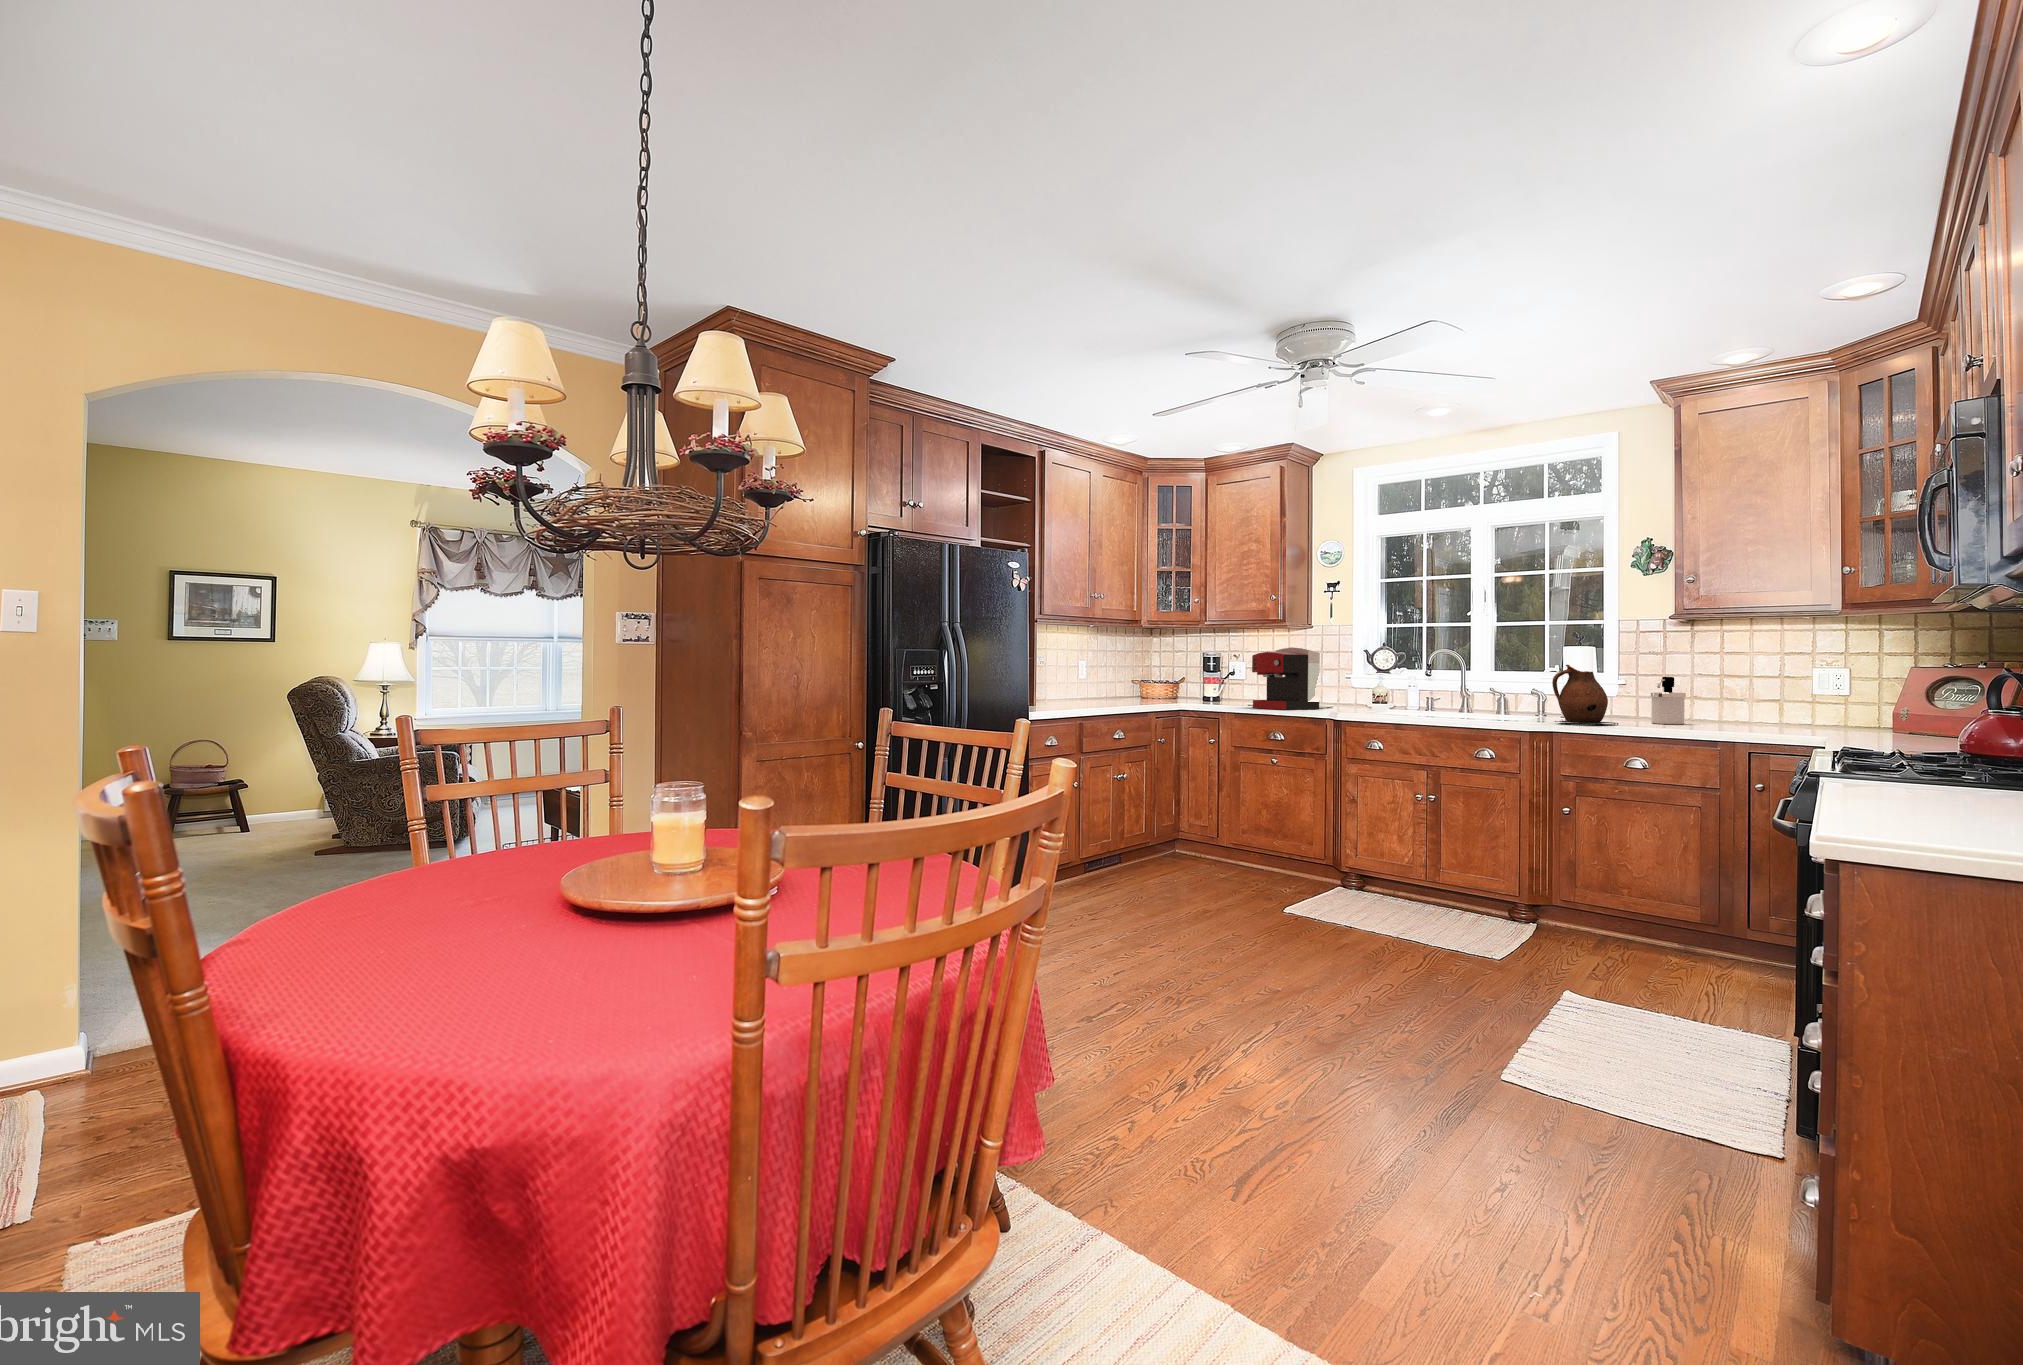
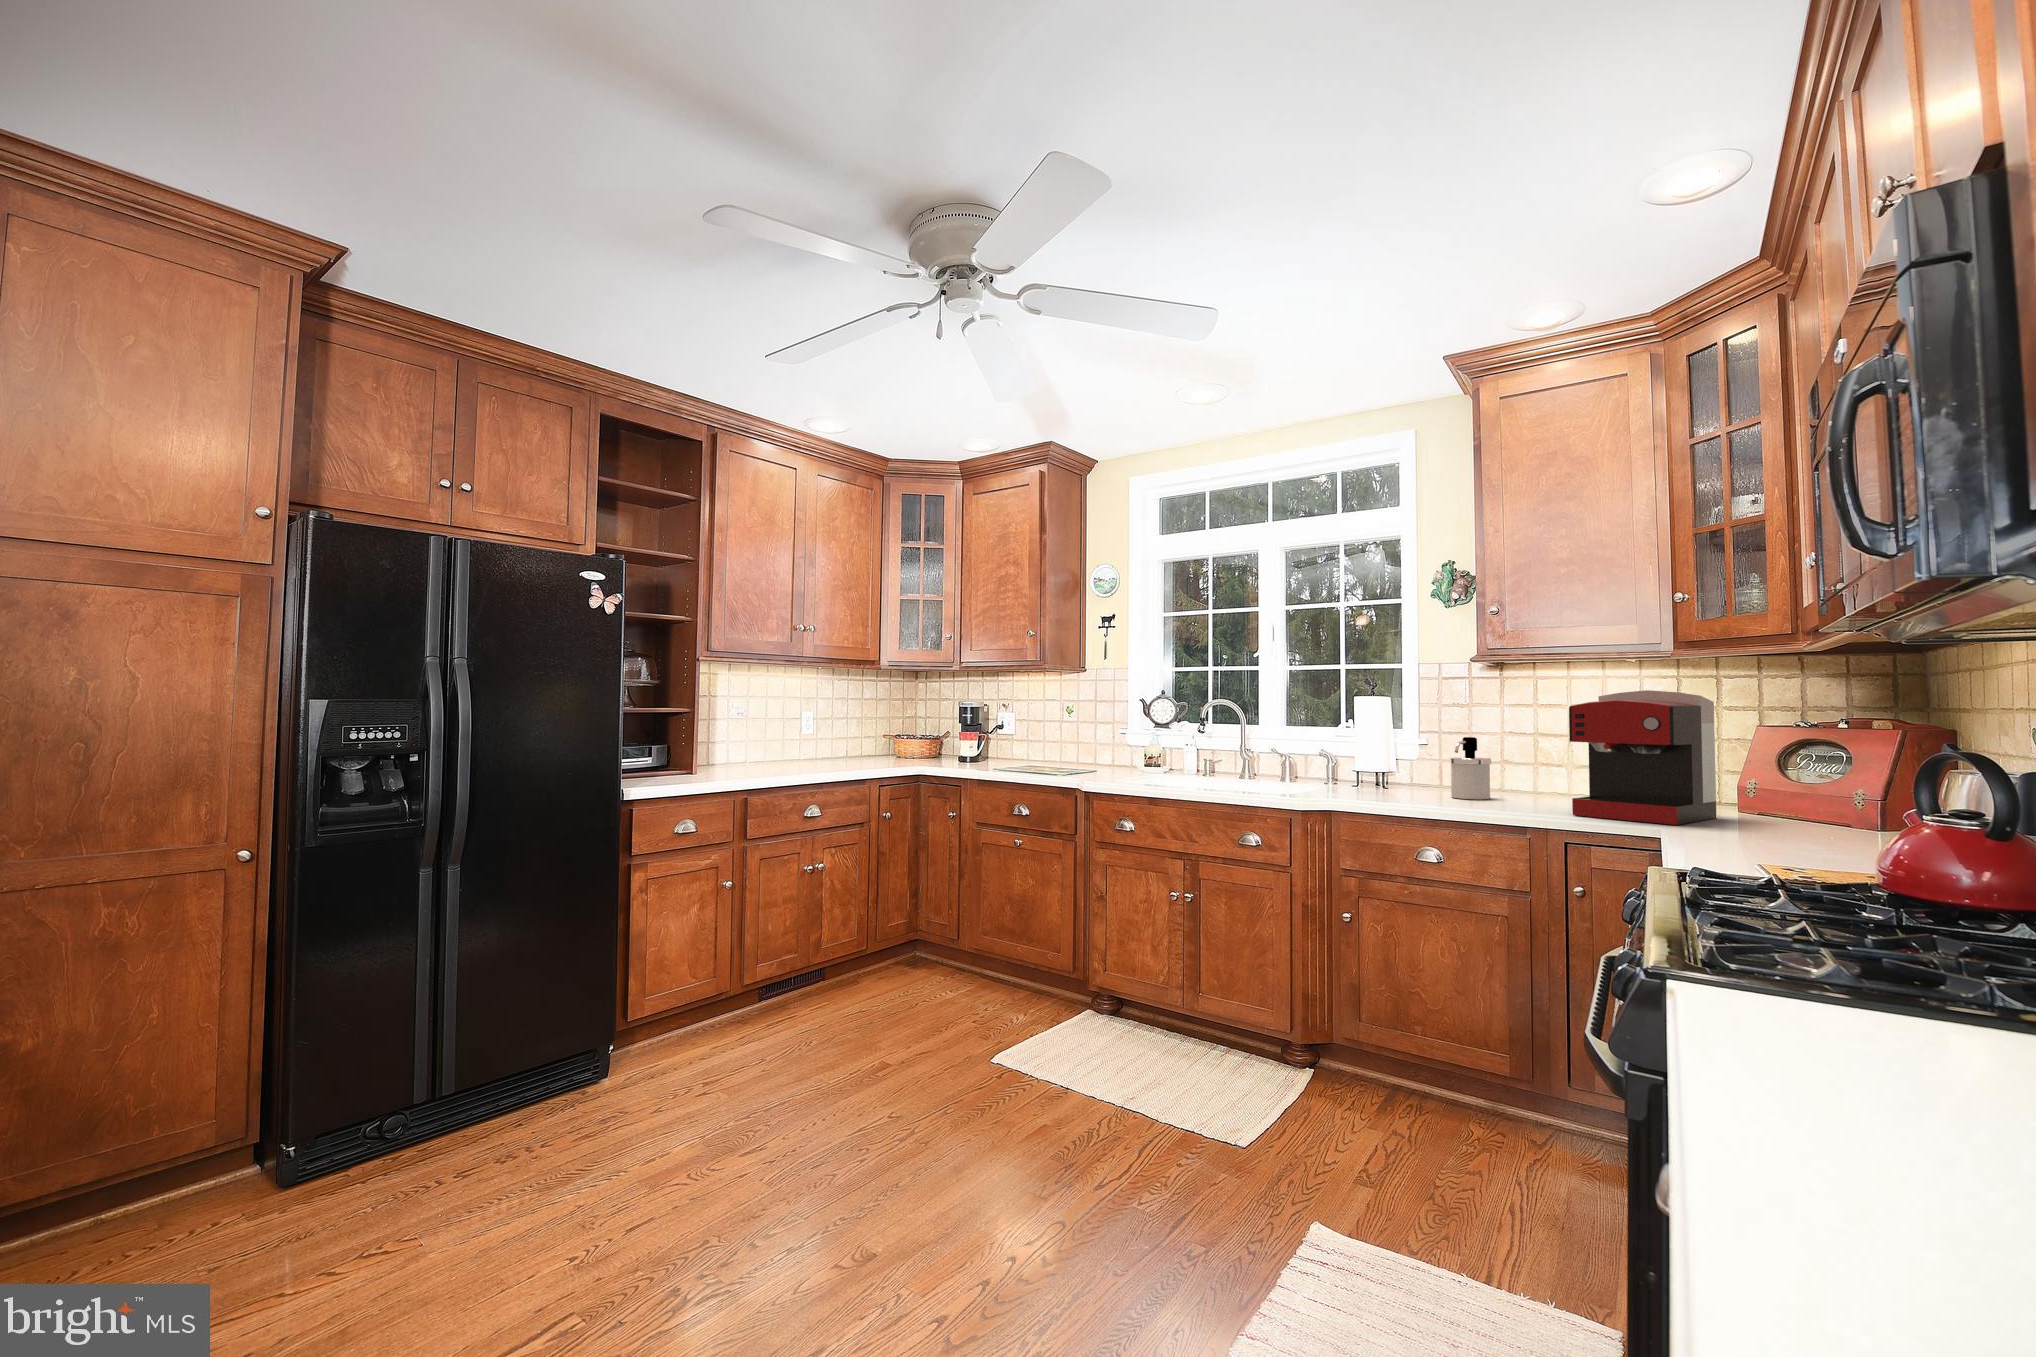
coffee maker: present [1252,647,1320,710] -> present [1569,690,1716,825]
ceramic pitcher: present [1552,665,1618,725] -> none [1327,722,1408,804]

